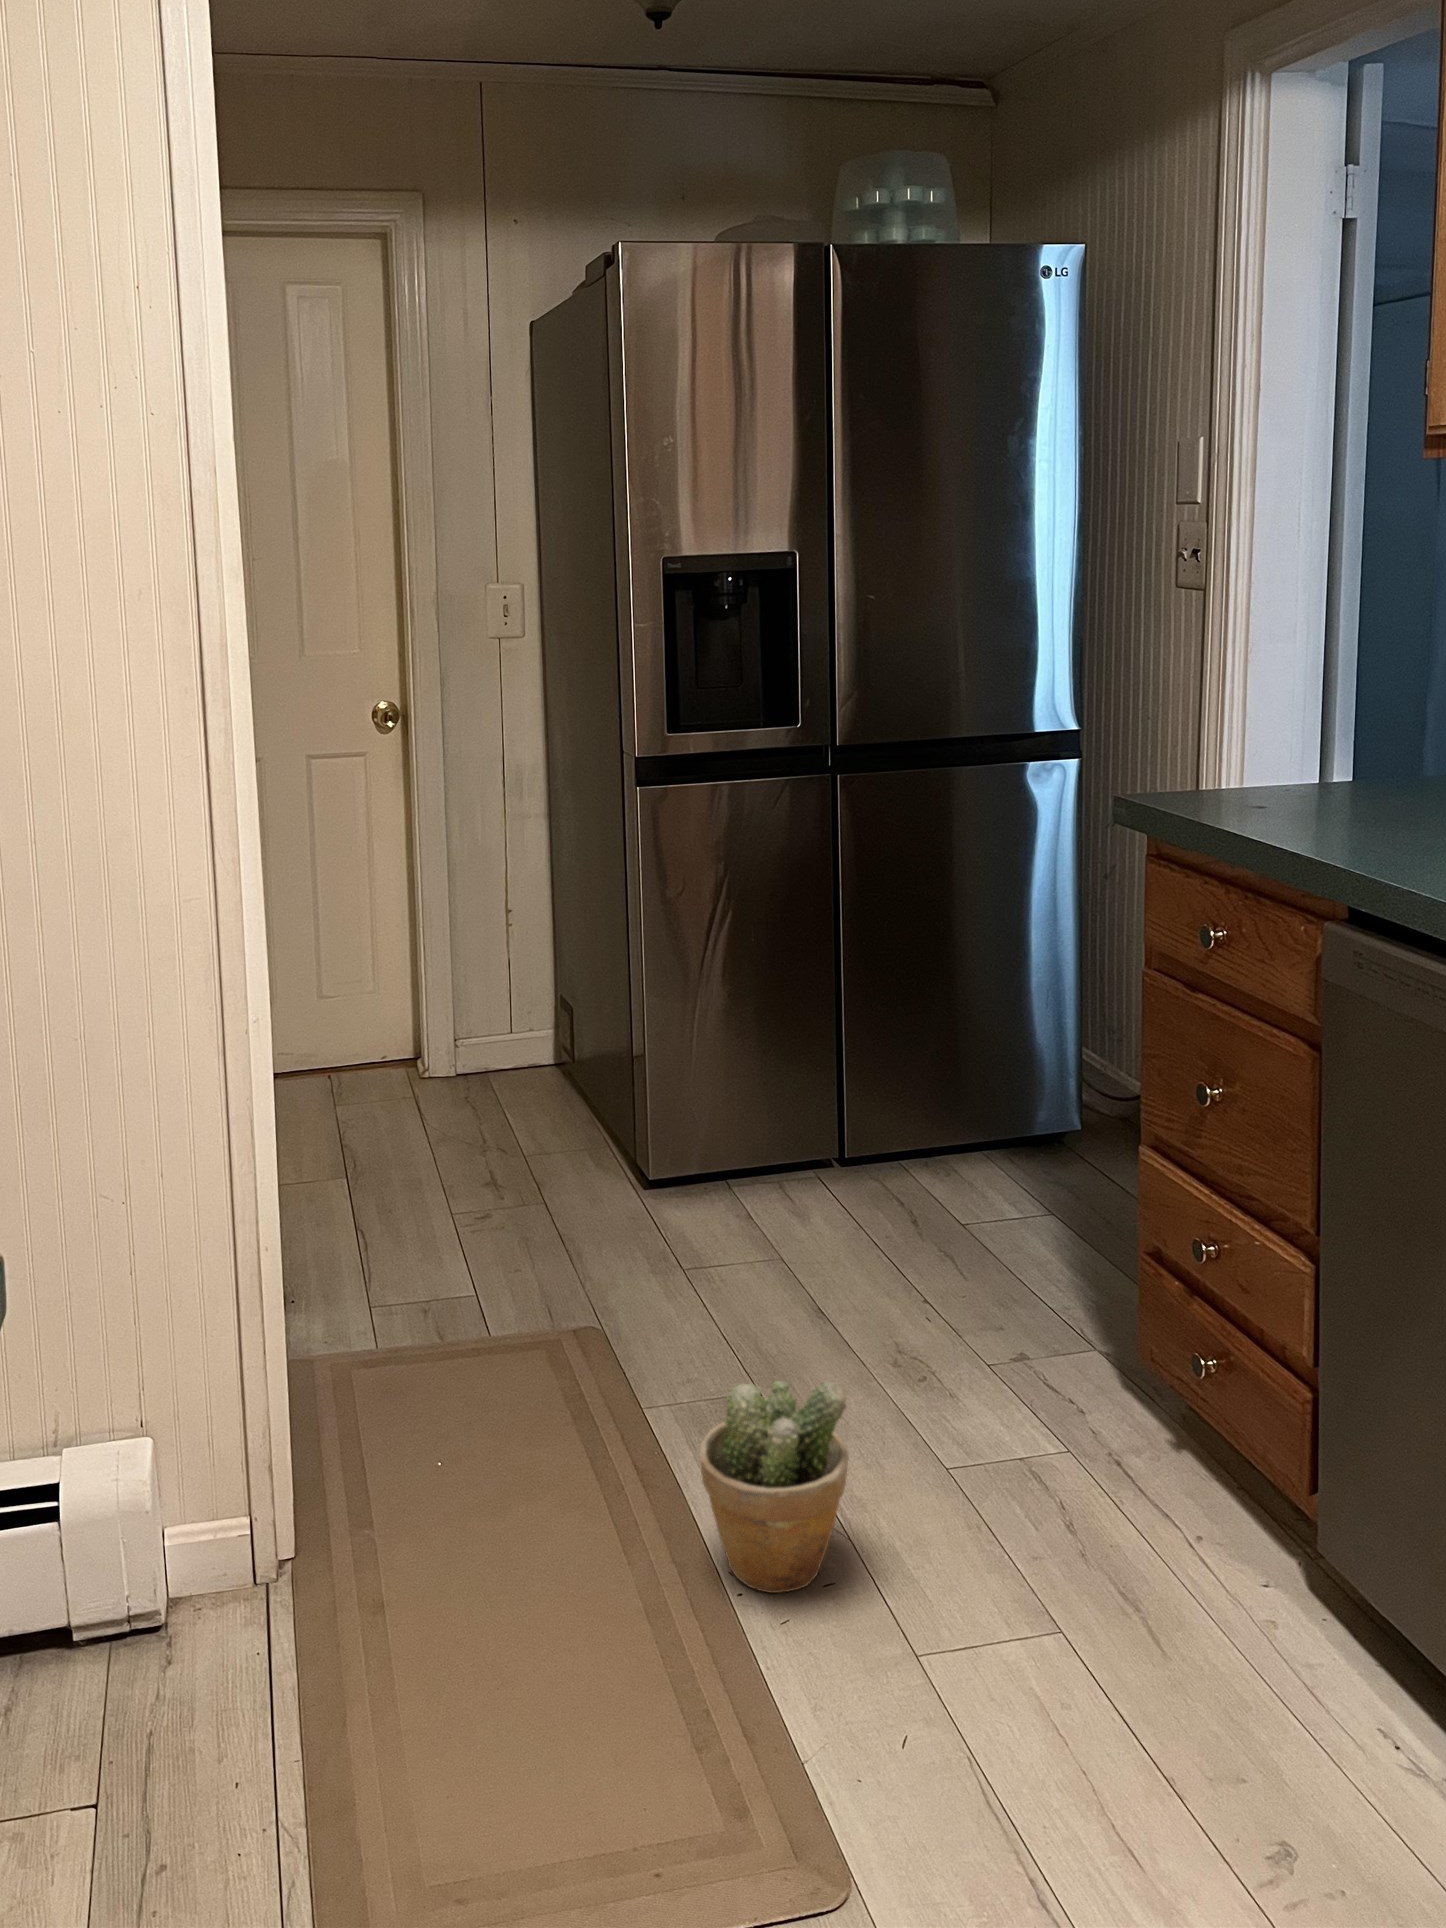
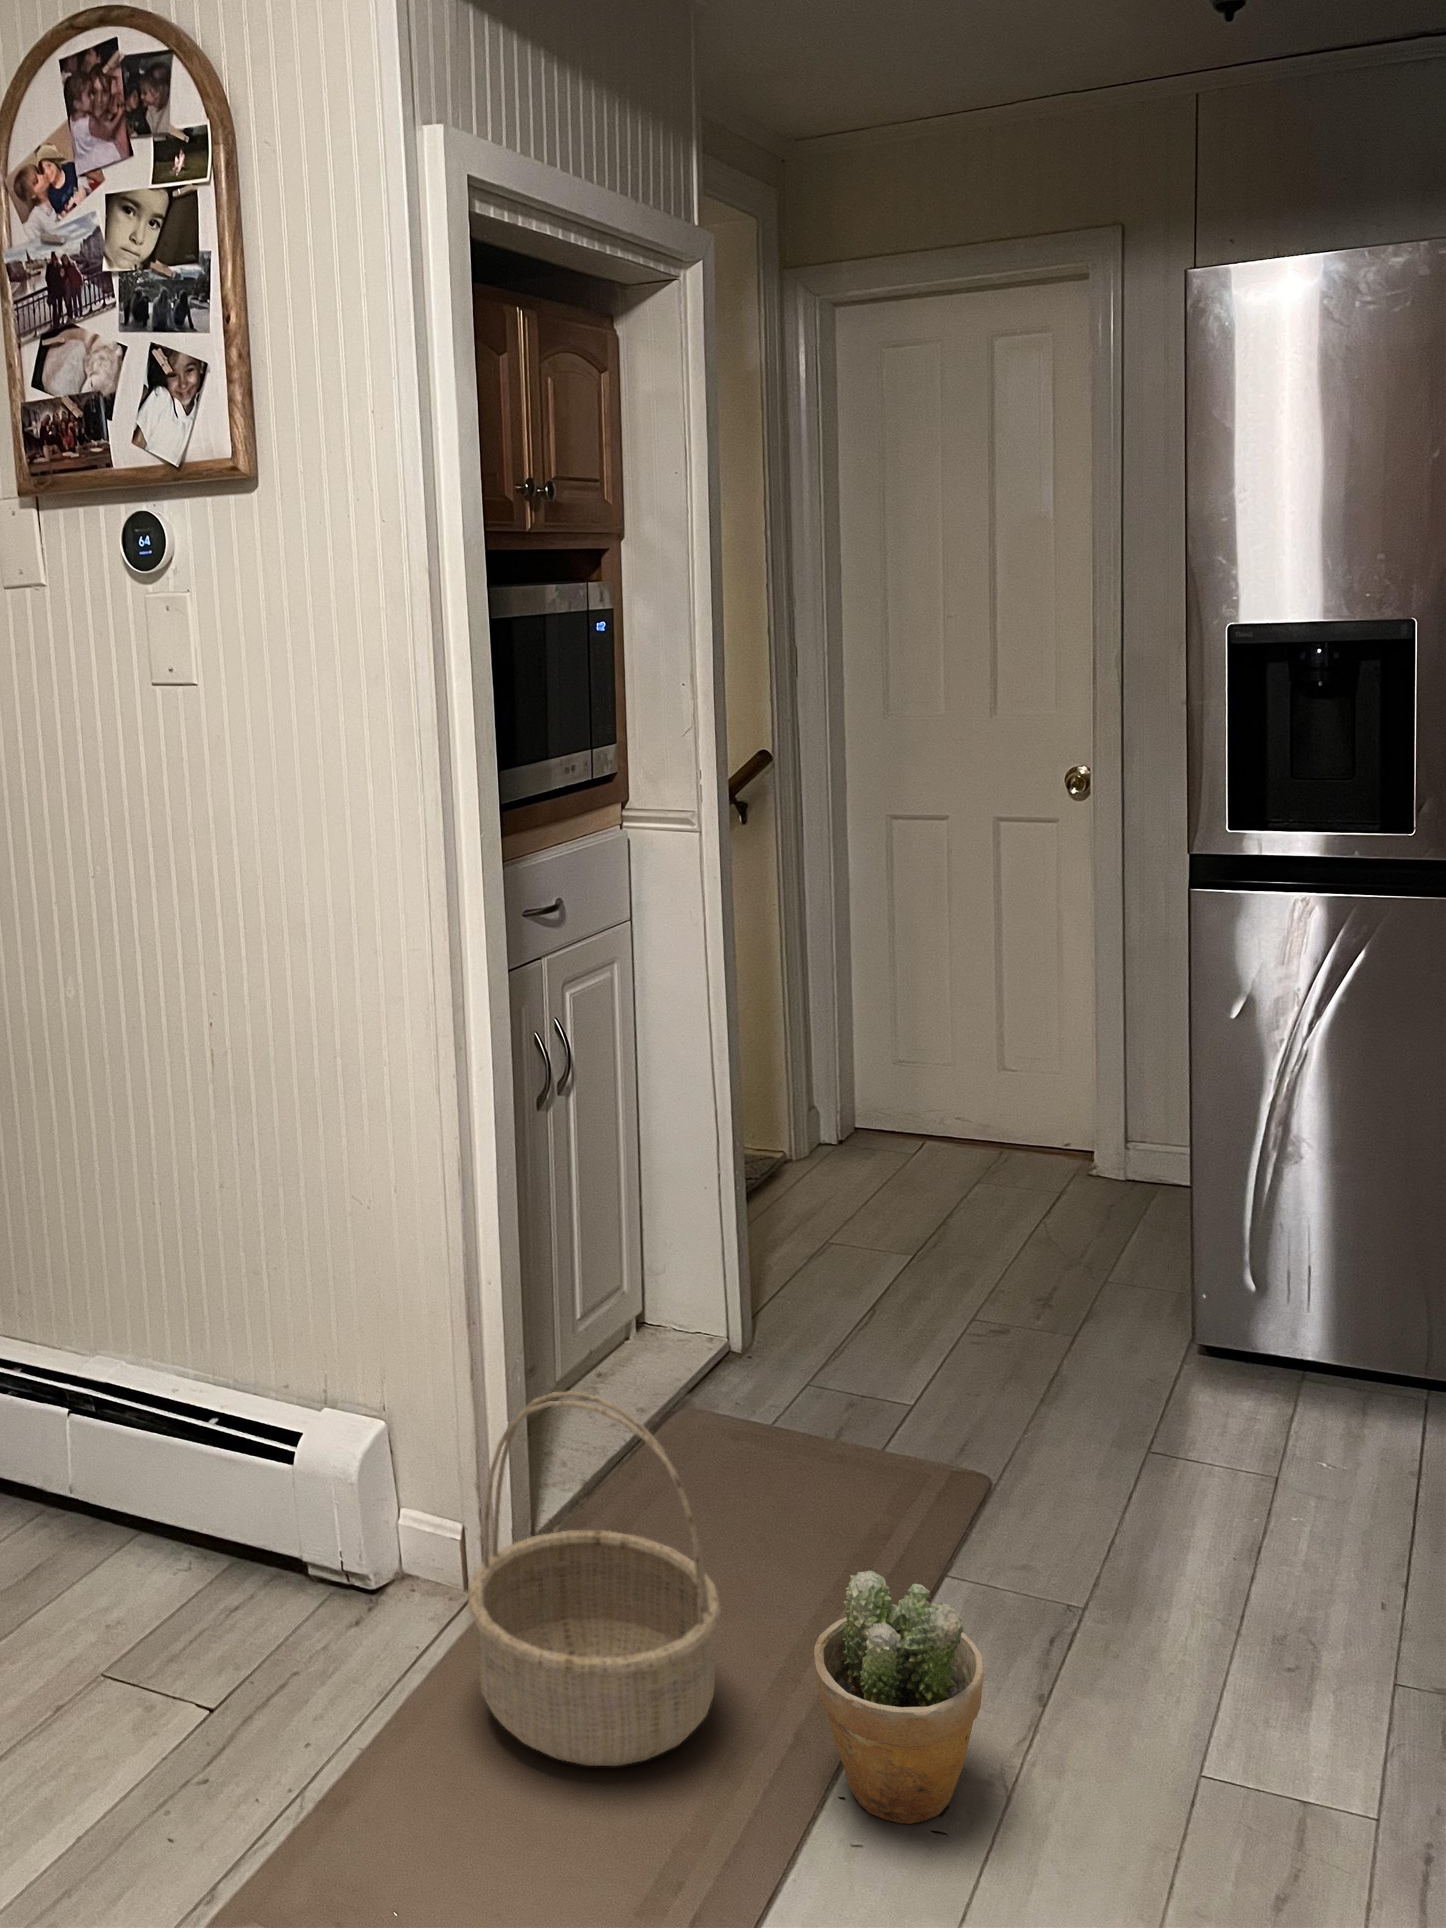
basket: none [348,1306,612,1679] -> present [468,1391,721,1766]

